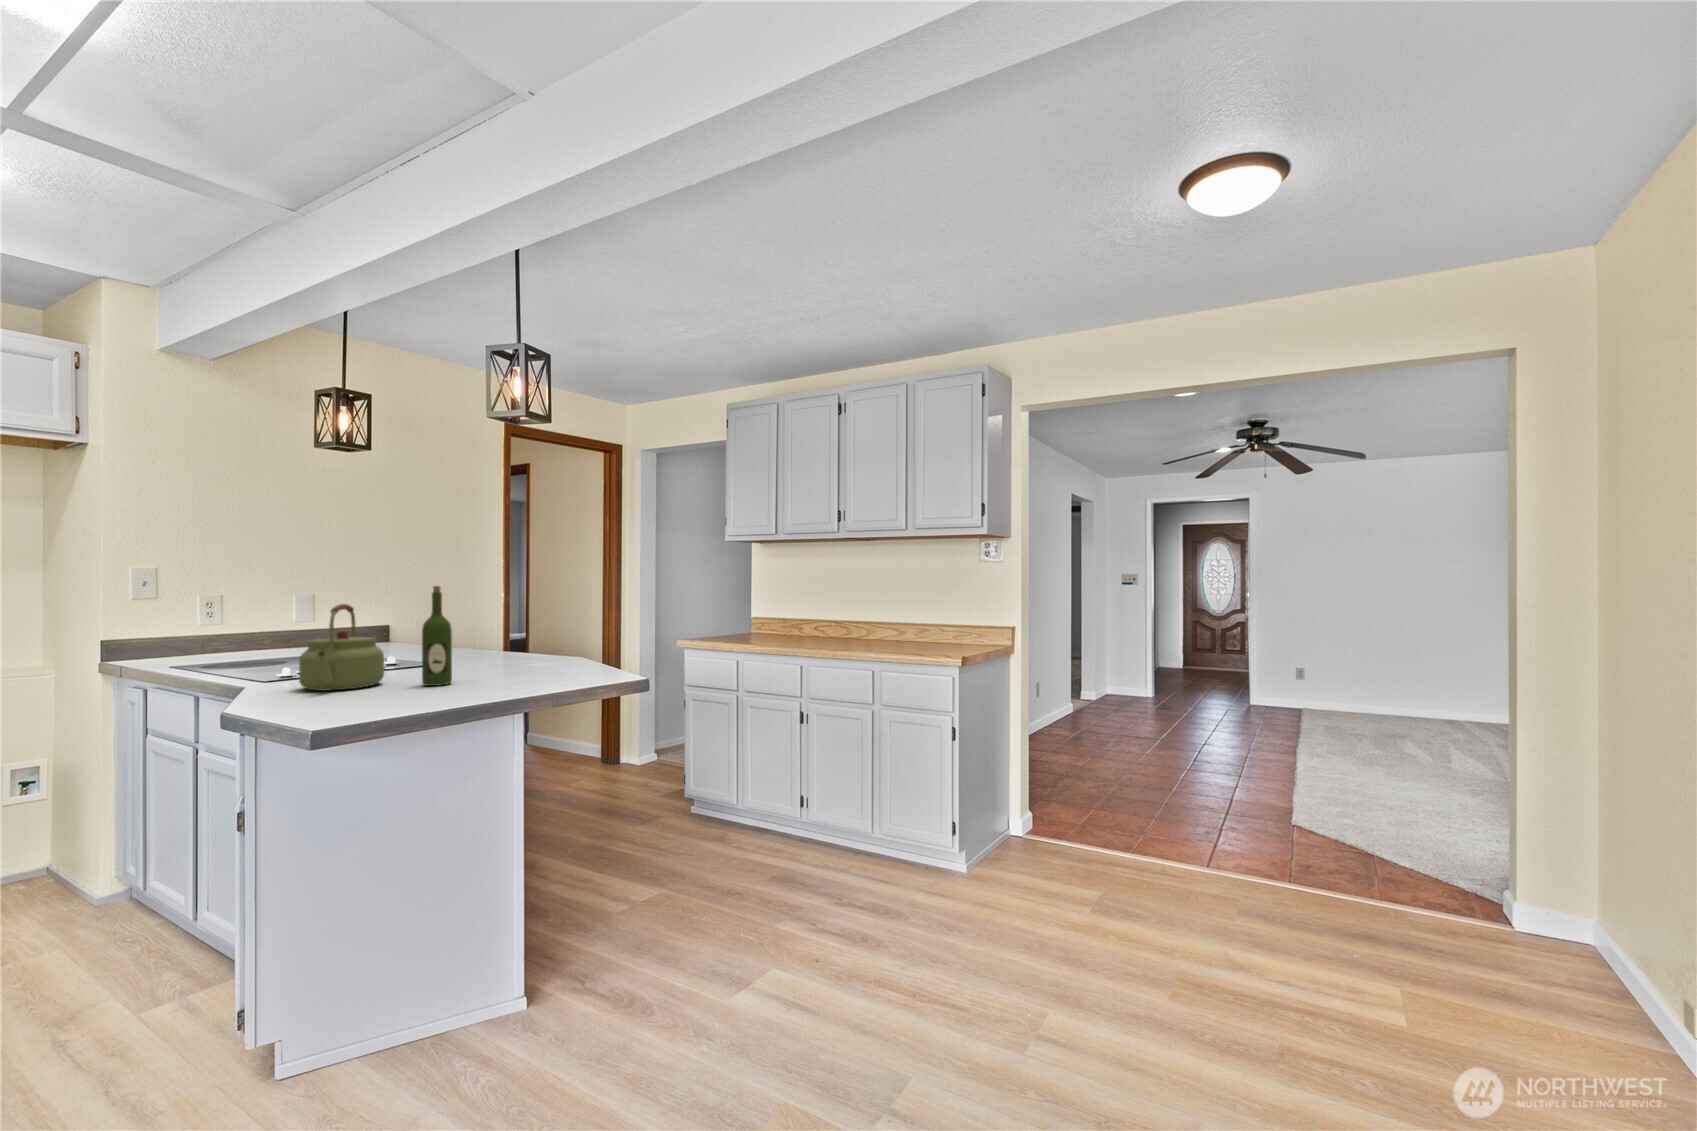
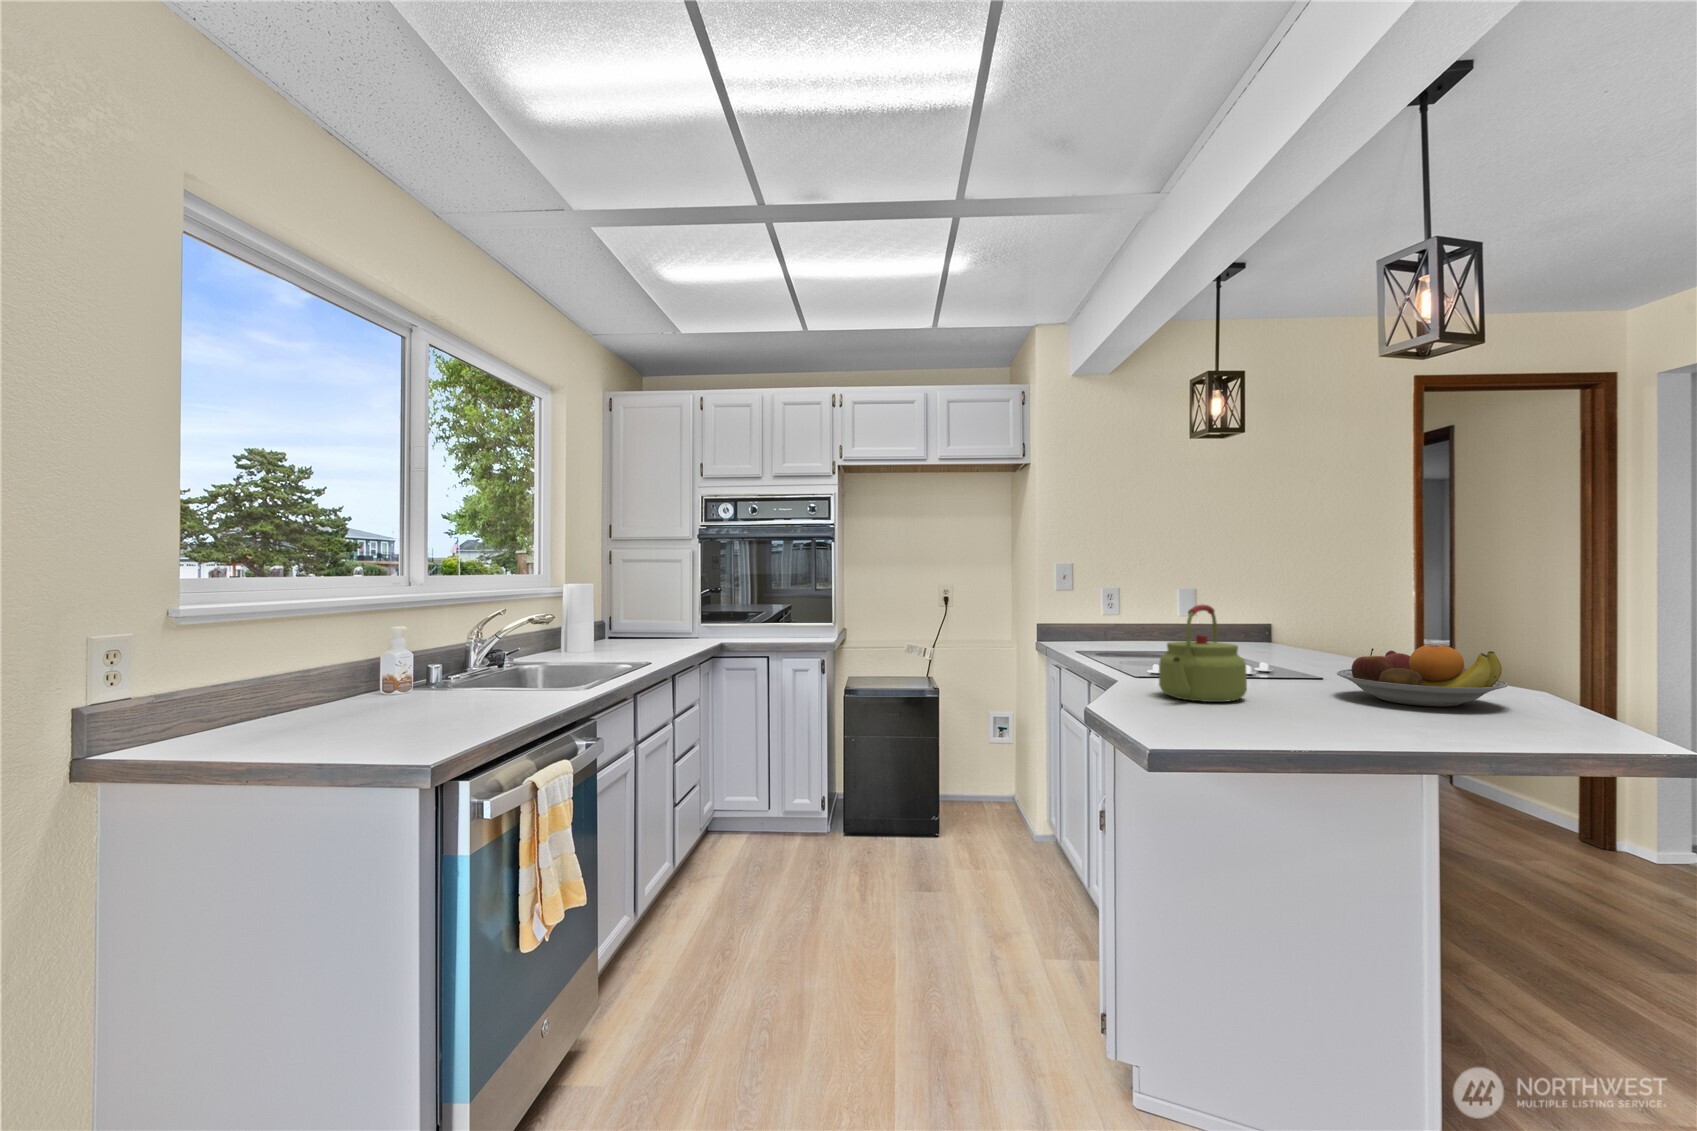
wine bottle: present [422,586,452,686] -> none [1291,587,1330,716]
fruit bowl: none [454,626,561,670] -> present [1337,645,1508,707]

